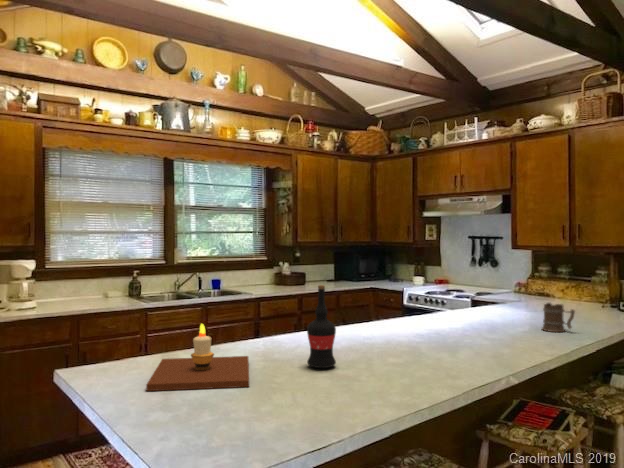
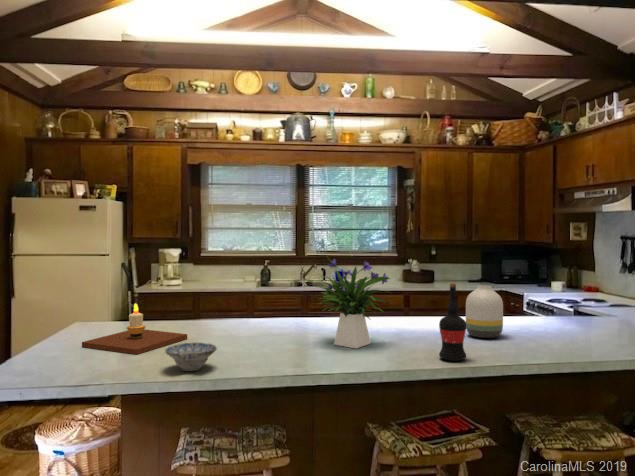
flower arrangement: none [373,253,460,346] -> present [306,257,390,348]
vase: none [468,278,501,325] -> present [466,285,503,338]
wine bottle: present [307,285,336,368] -> present [439,283,466,361]
mug: present [542,303,575,332] -> none [527,319,557,355]
ceramic bowl: none [330,358,389,393] -> present [165,343,217,371]

